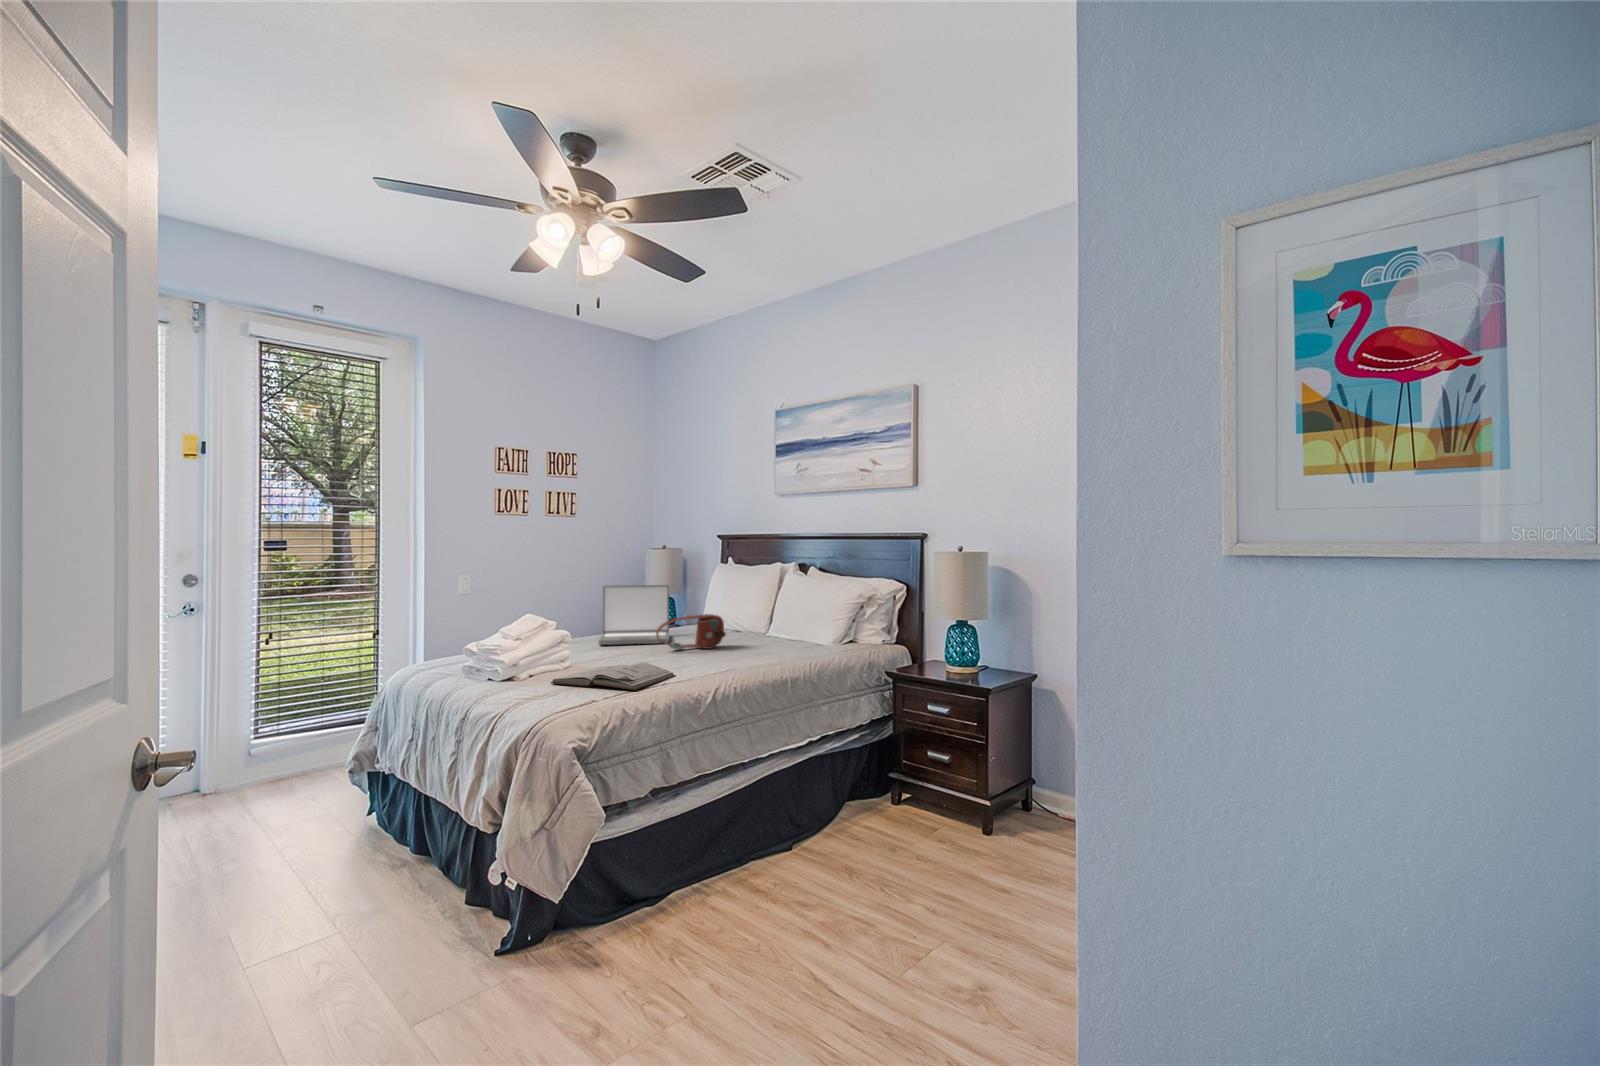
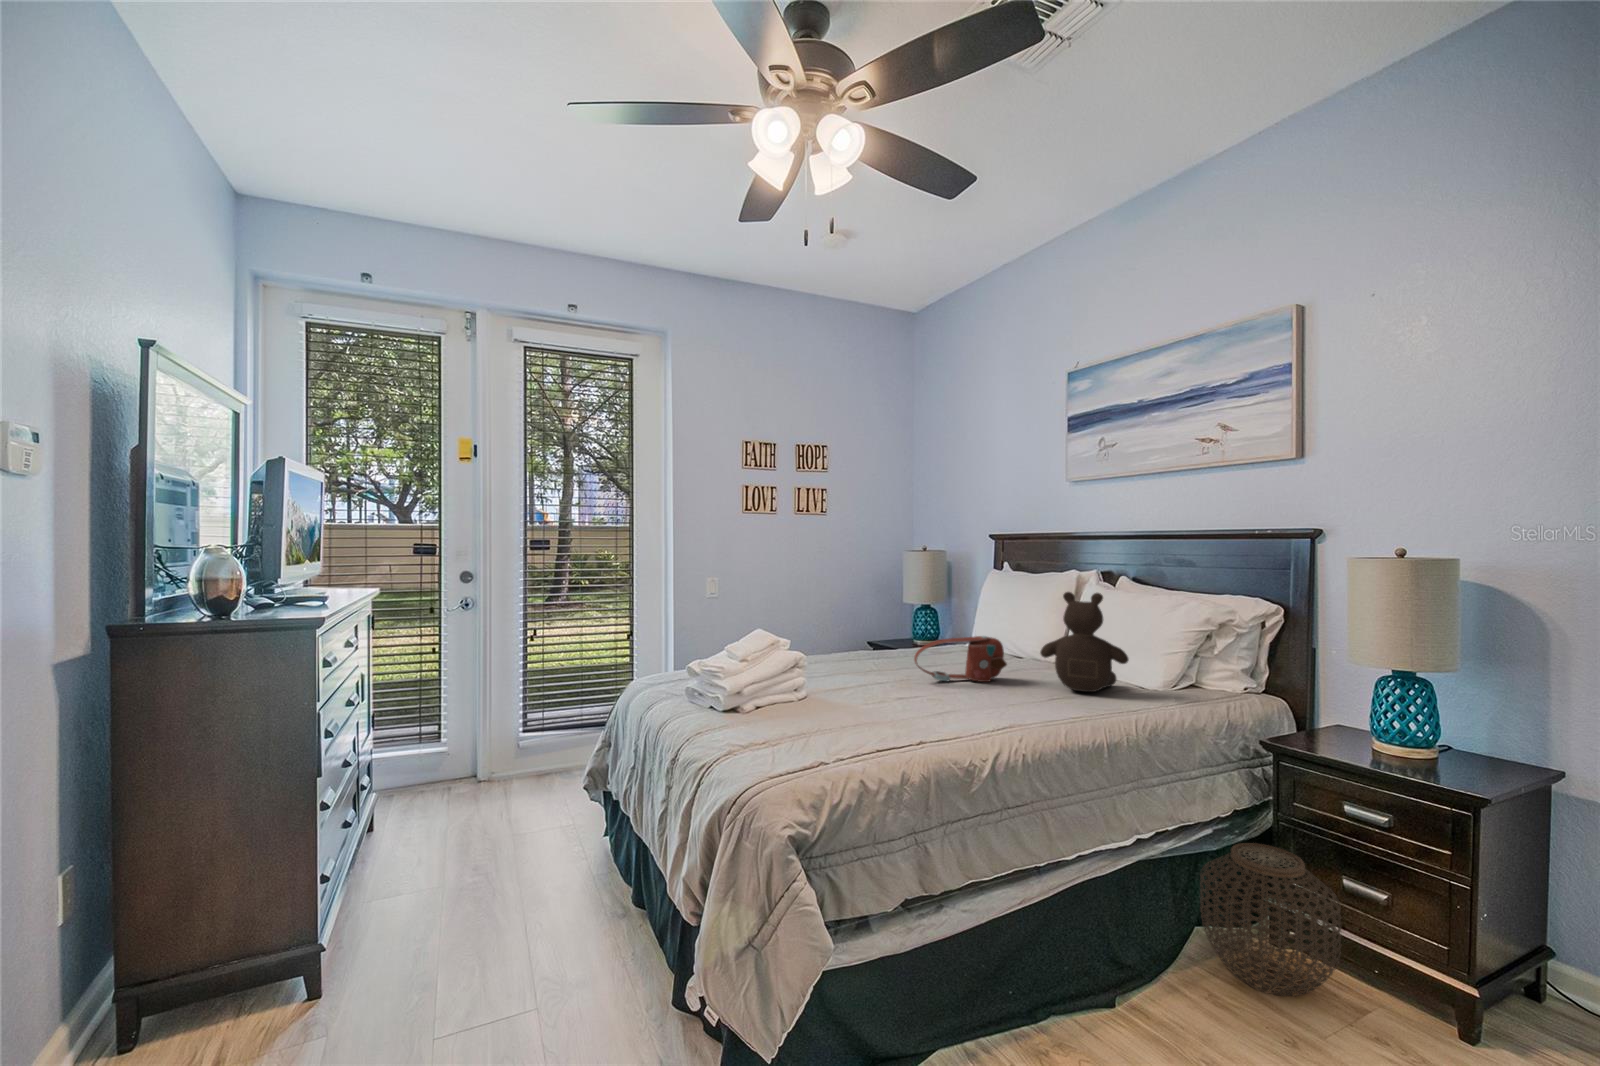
teddy bear: none [749,578,808,650] -> present [1040,592,1129,692]
laptop: present [598,585,669,645] -> none [845,594,931,669]
book: present [551,662,676,690] -> none [776,701,940,748]
woven basket: none [847,738,922,828] -> present [1200,843,1341,996]

